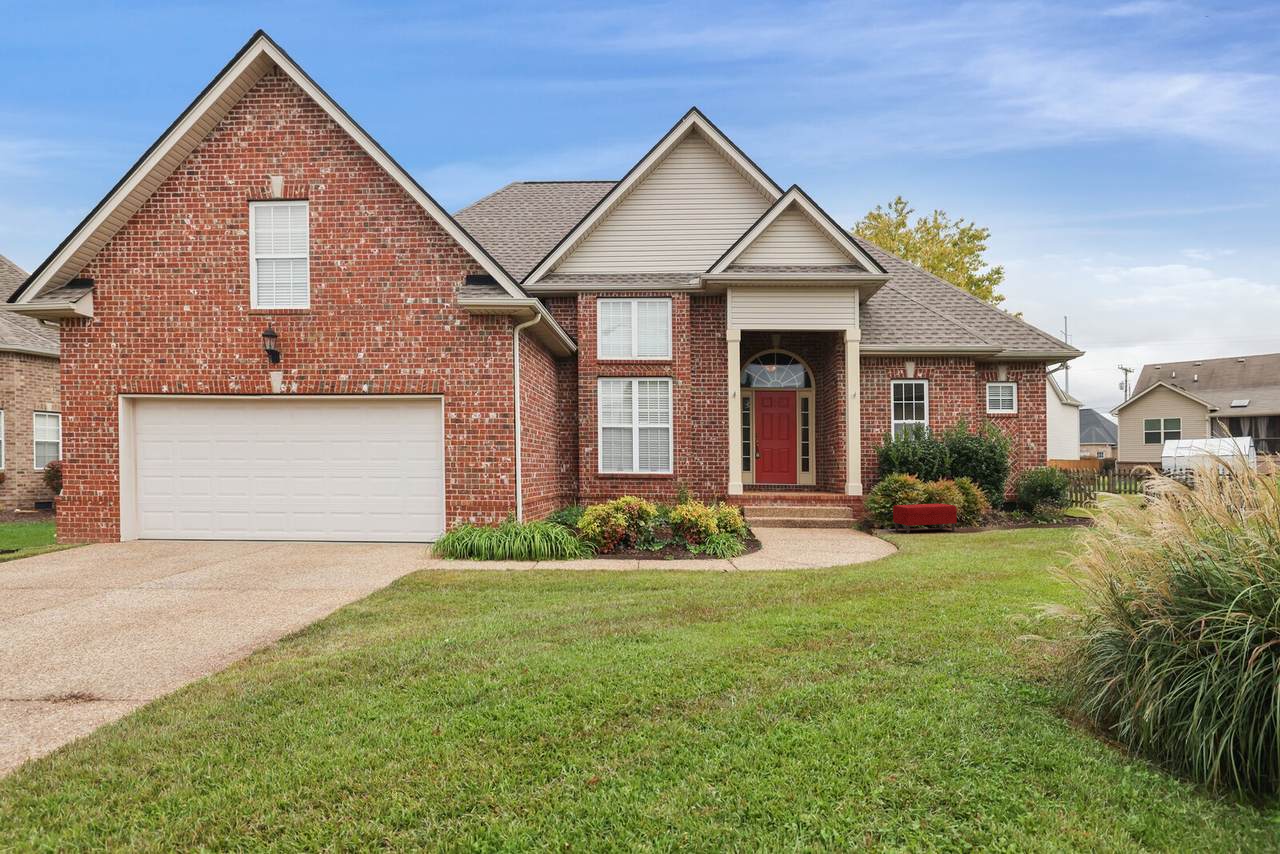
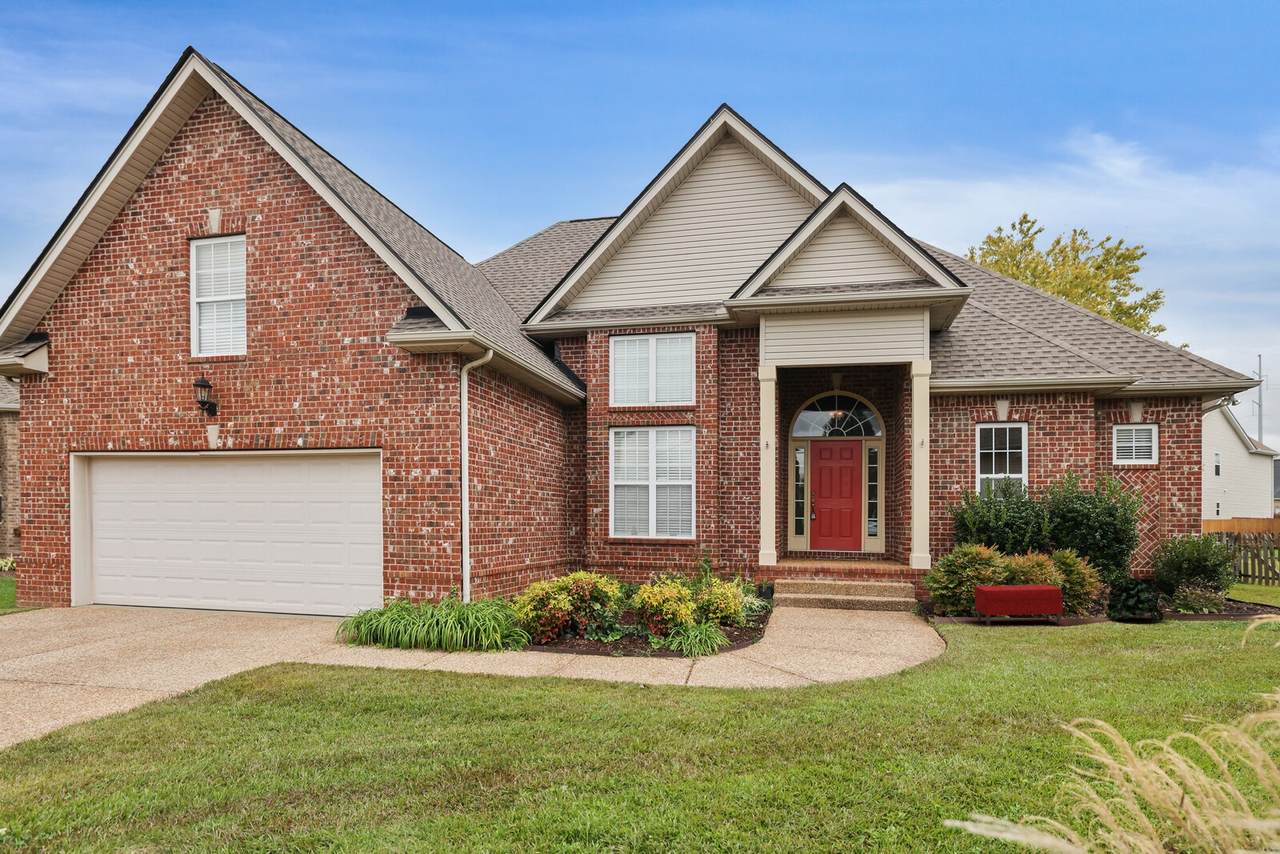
potted plant: none [977,498,1018,528] -> present [1106,578,1163,622]

